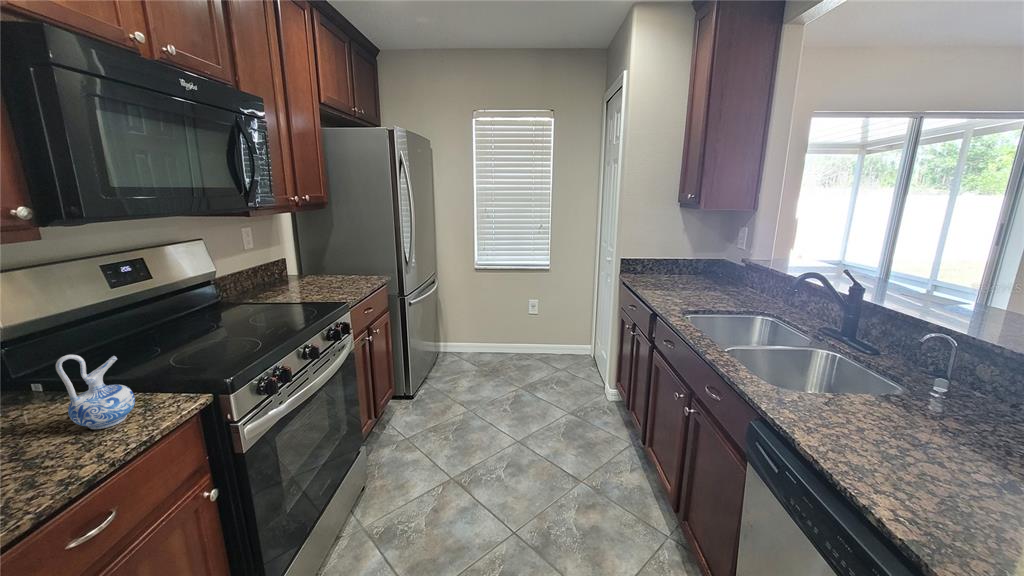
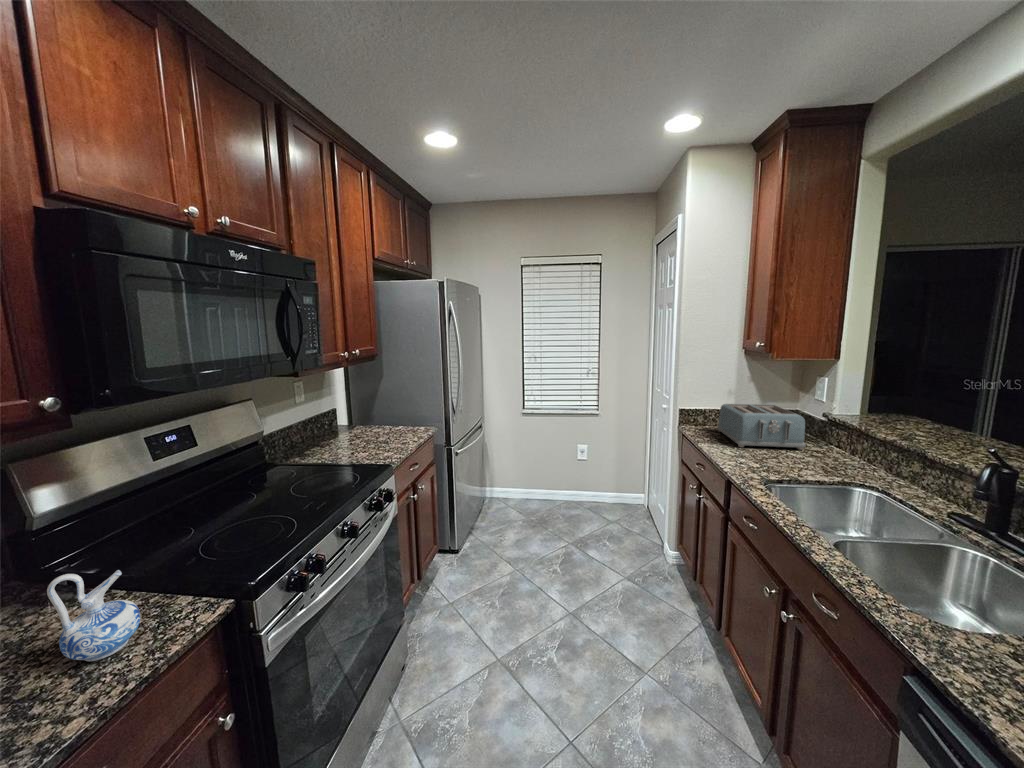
toaster: none [655,252,726,291] -> present [717,404,805,450]

